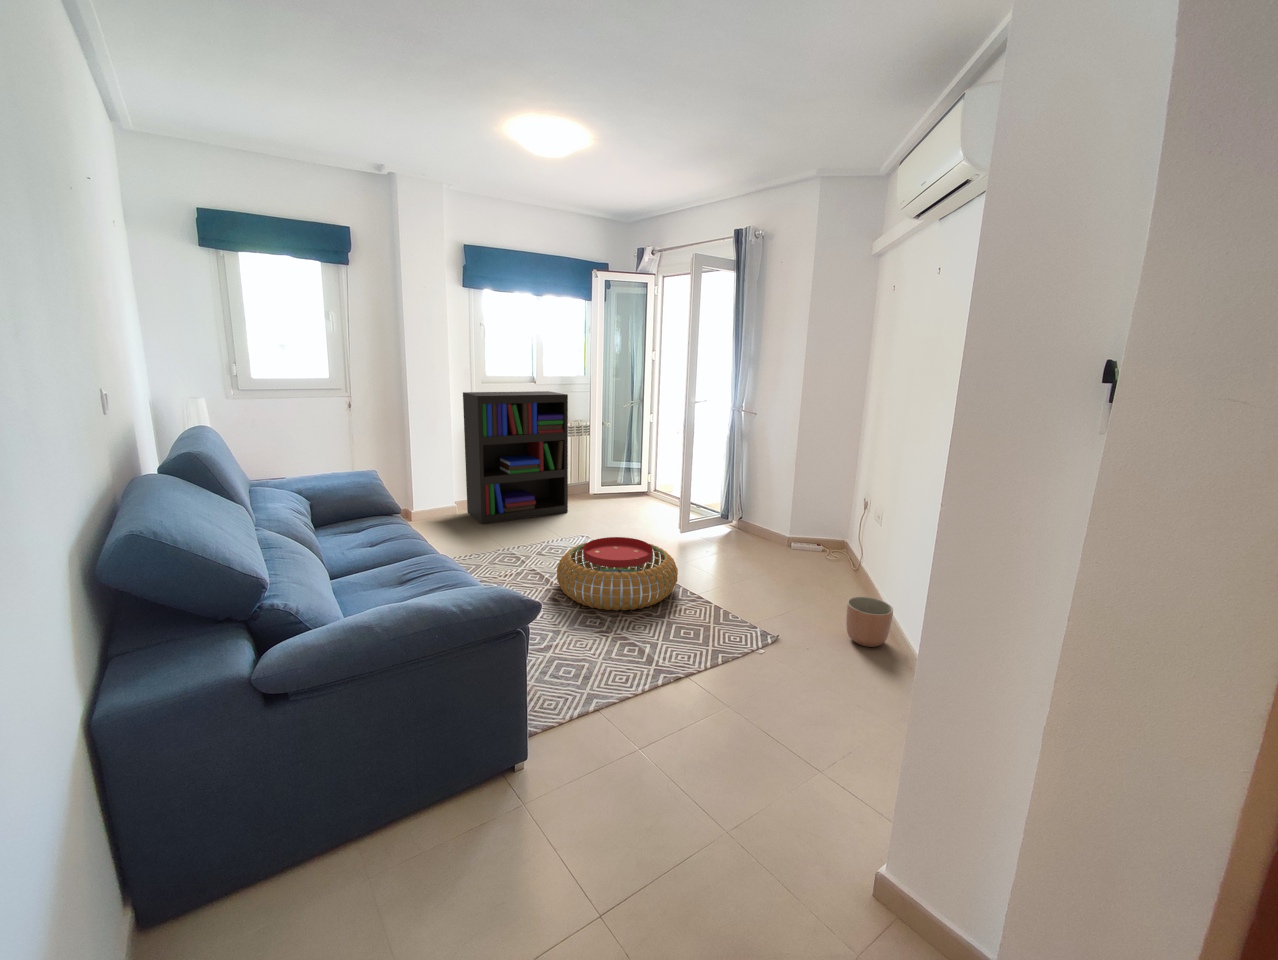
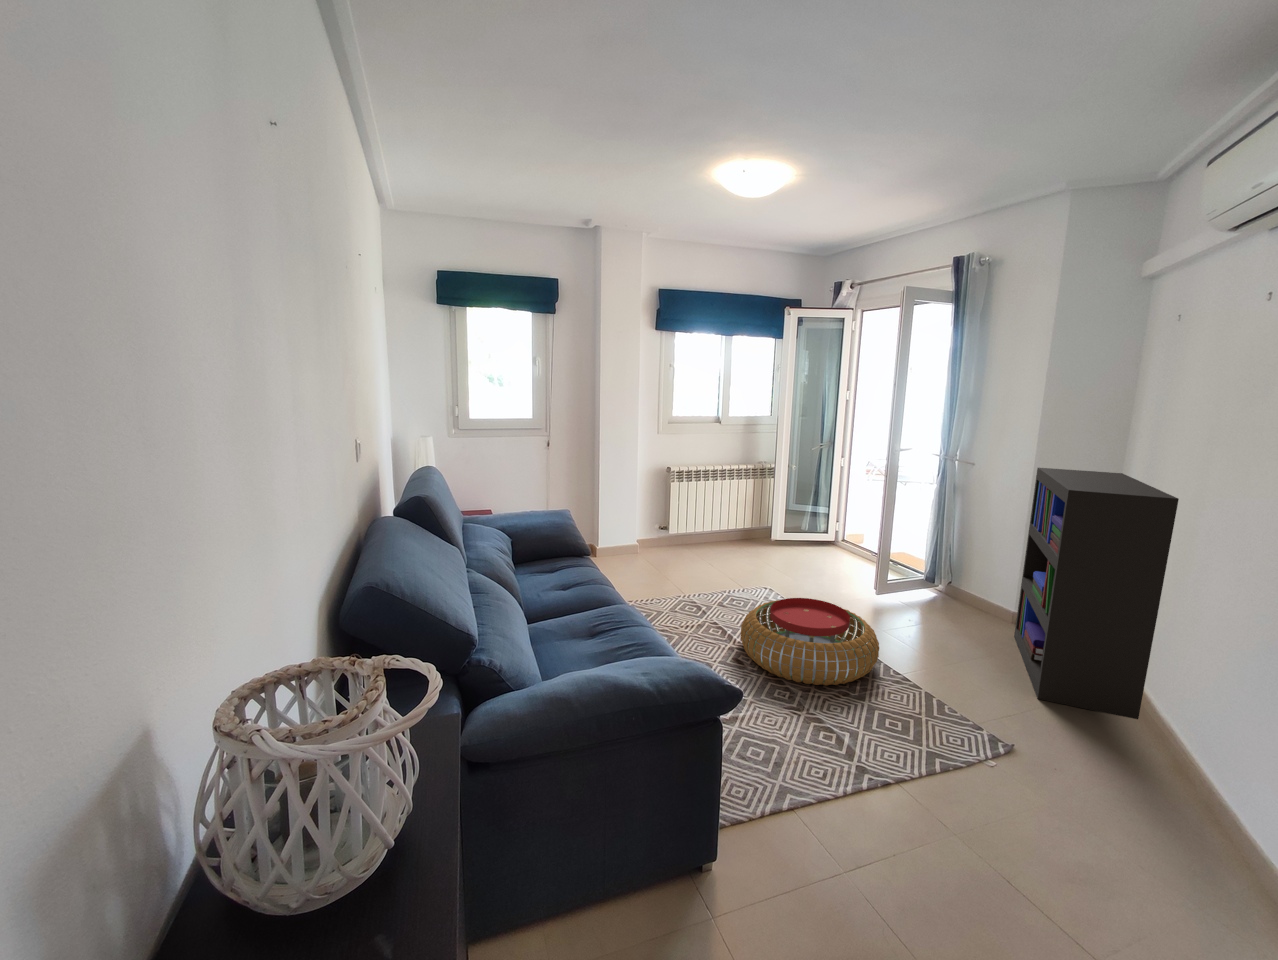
bookshelf: present [463,391,568,524] -> present [1014,468,1179,719]
planter: present [846,597,893,647] -> none [1113,711,1188,782]

